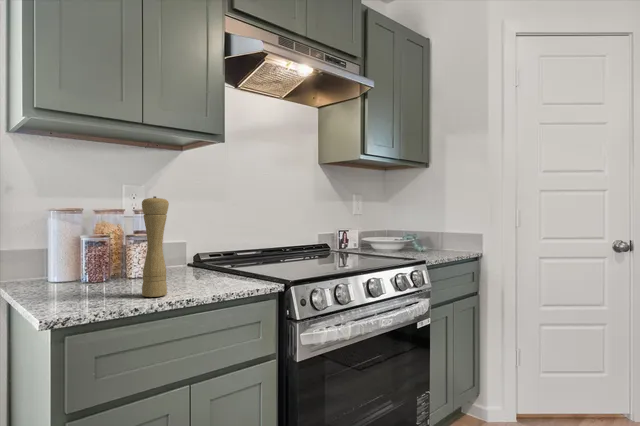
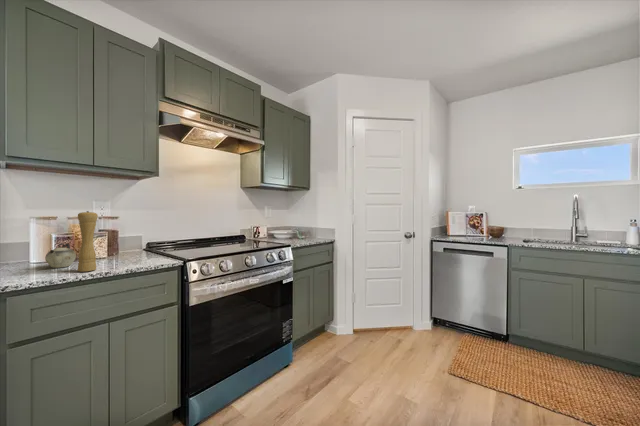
teapot: none [85,251,125,291] -> present [45,243,76,268]

